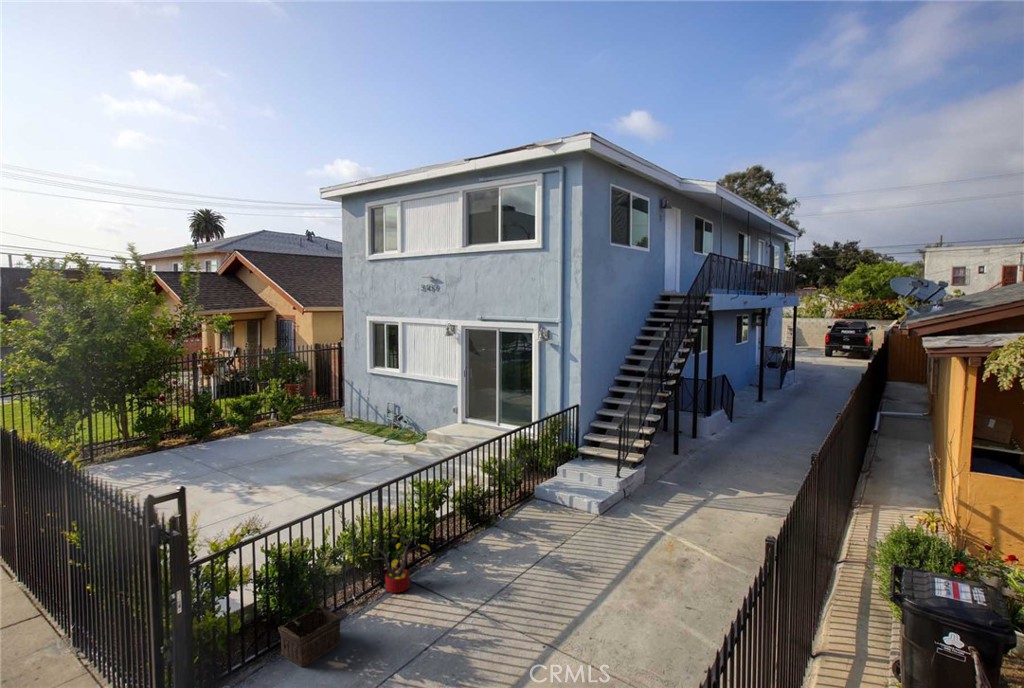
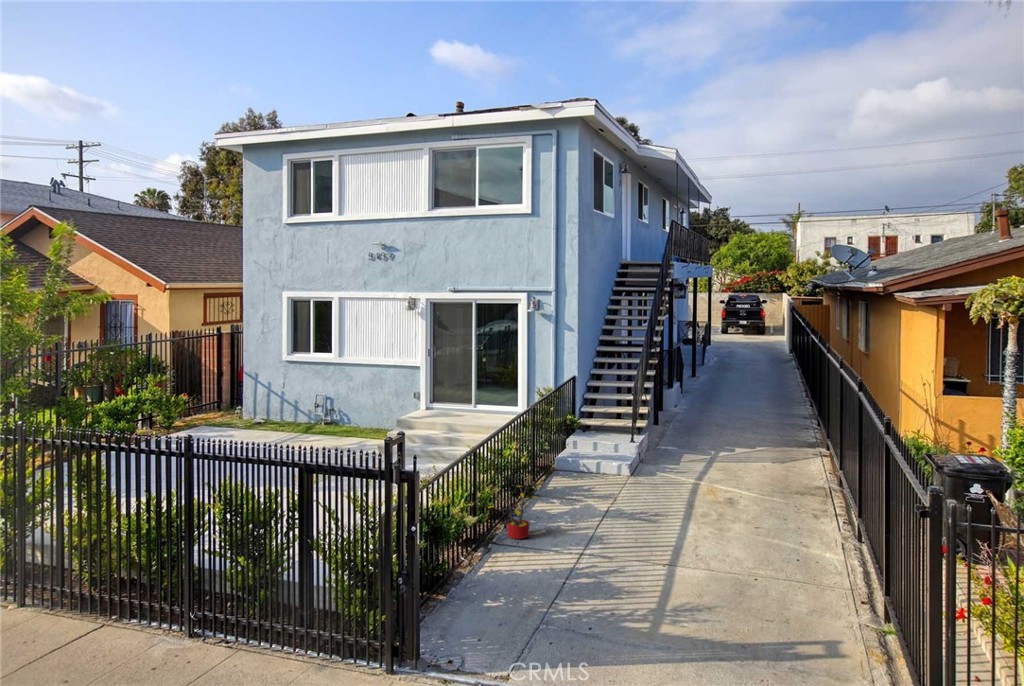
basket: present [278,607,340,666] -> none [467,544,518,586]

